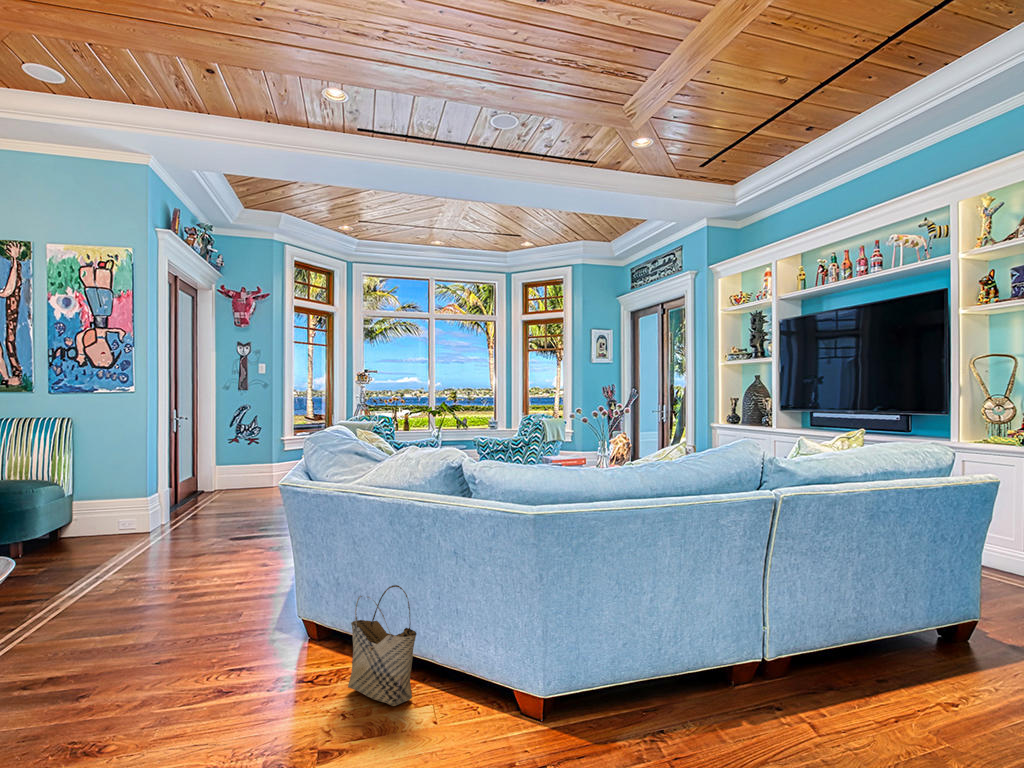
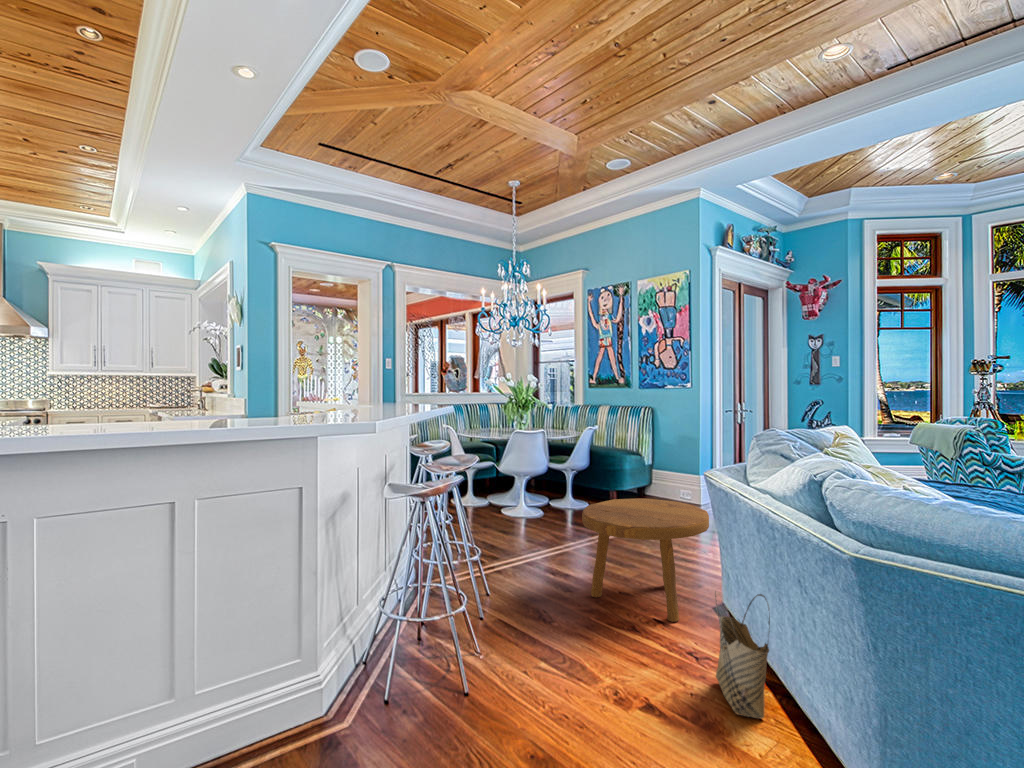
footstool: none [103,525,278,677] -> present [582,498,709,622]

